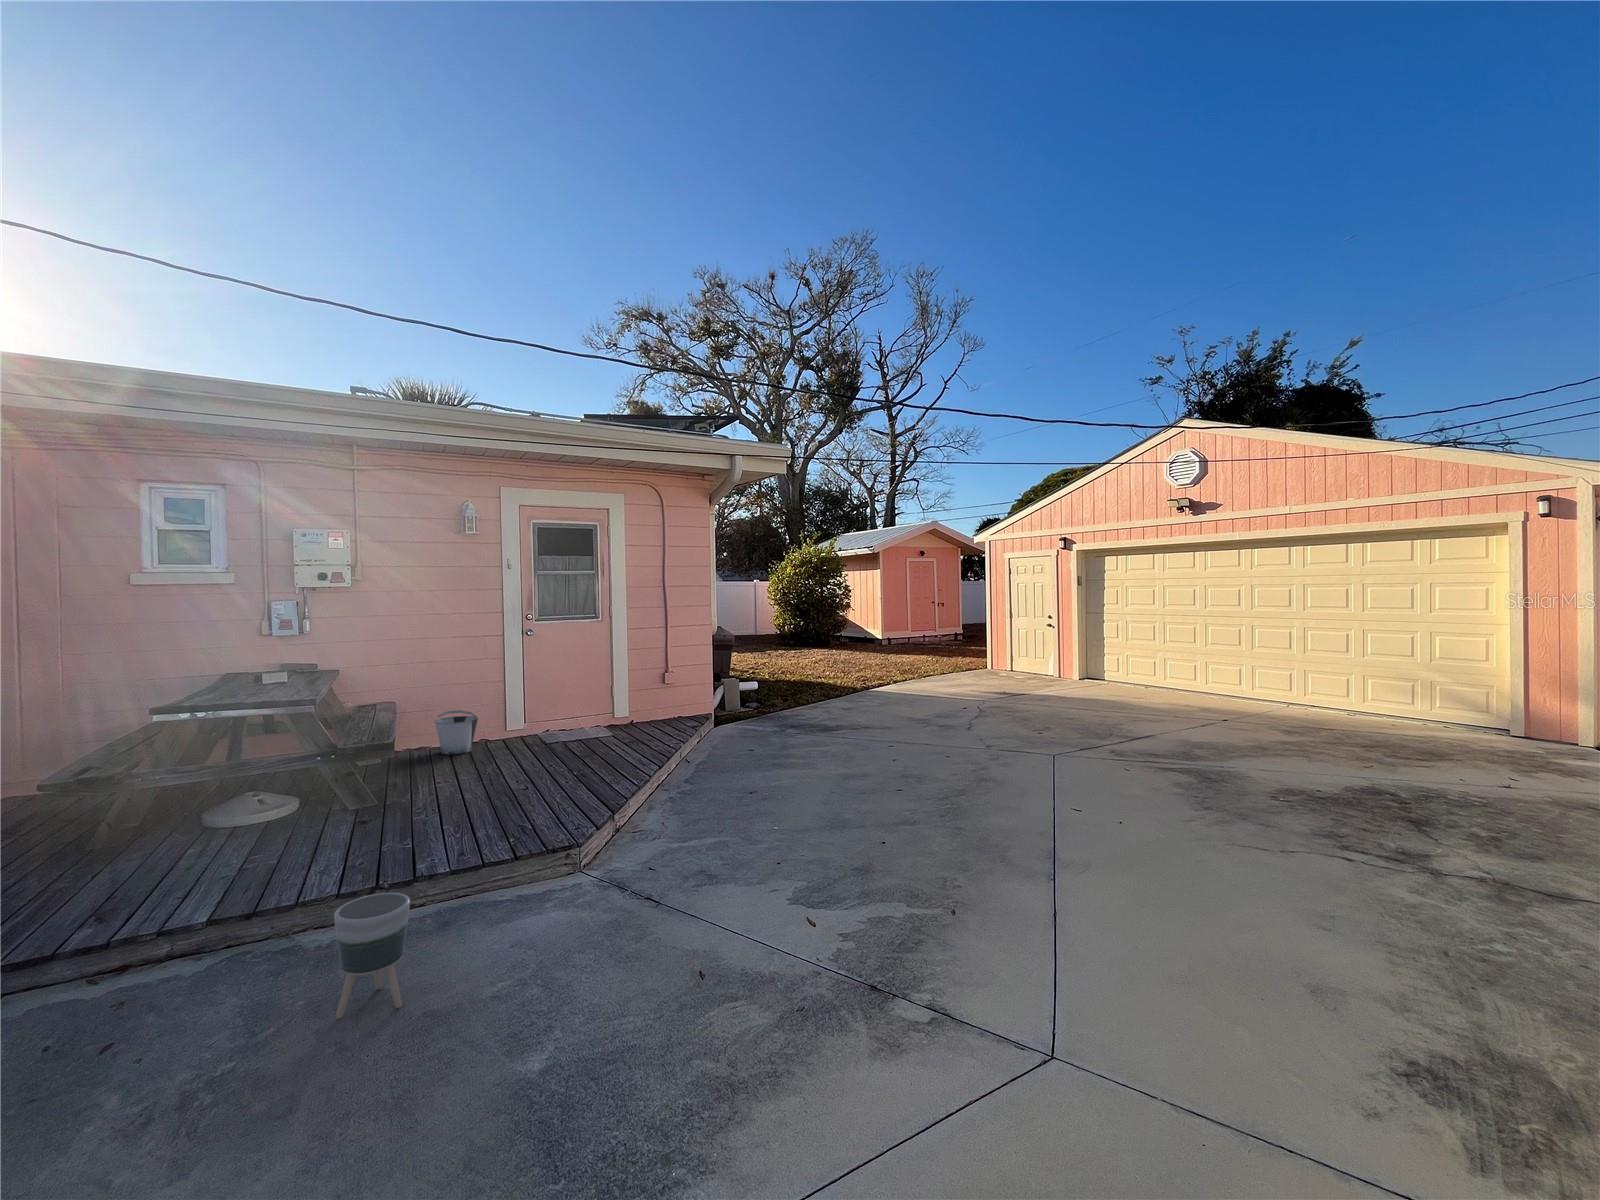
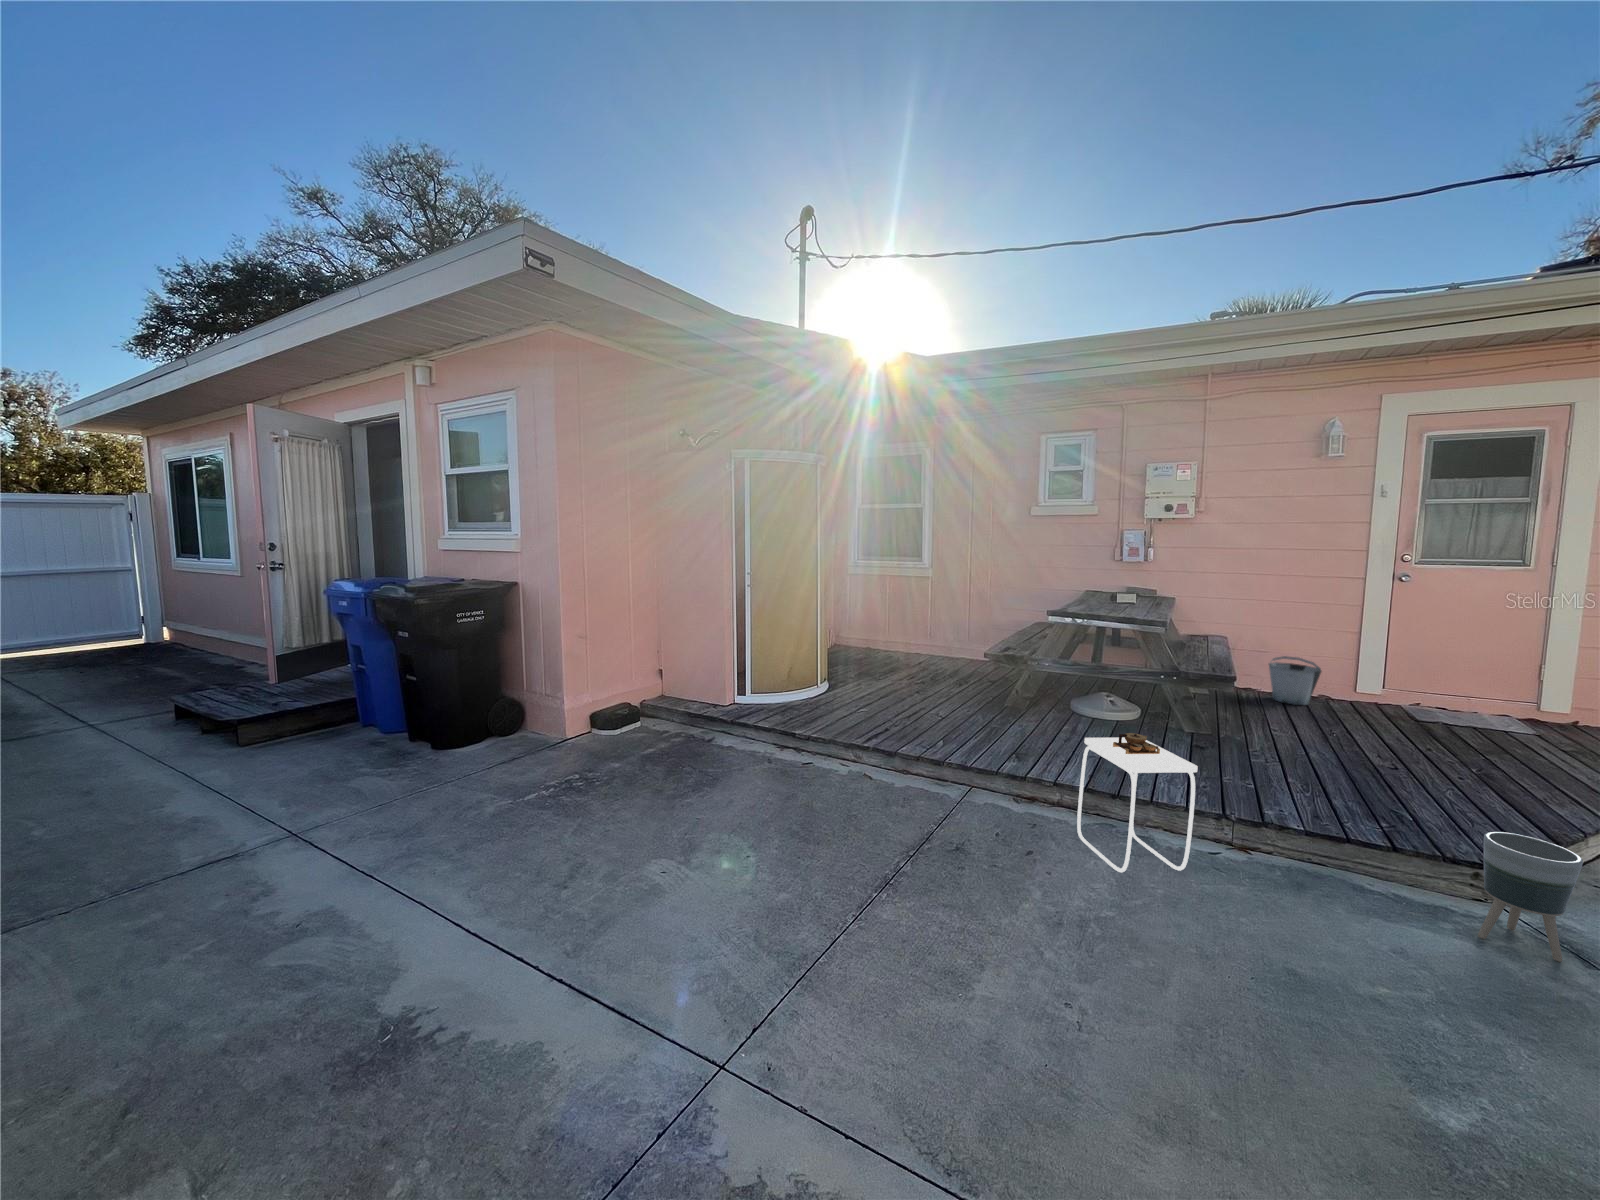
side table: none [195,834,335,1001] -> present [1077,733,1198,872]
planter: present [334,893,410,1019] -> present [1478,832,1583,962]

